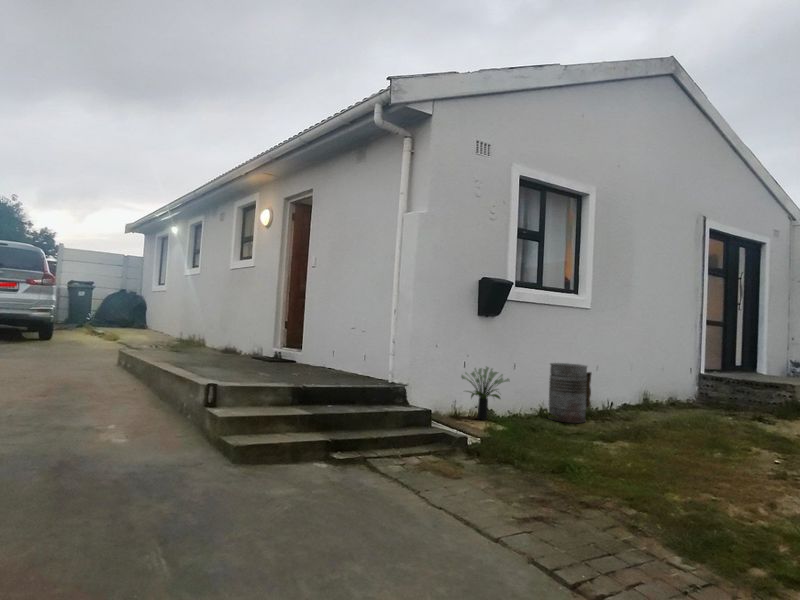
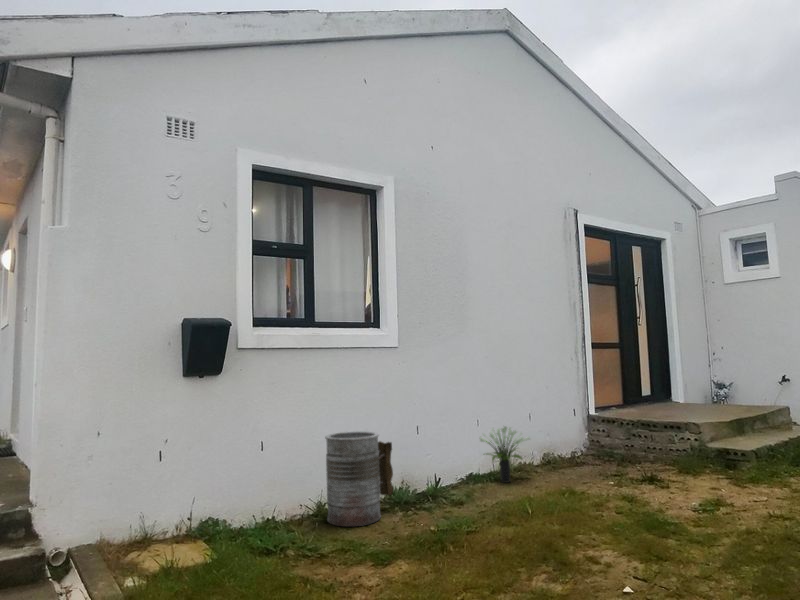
potted plant: present [461,366,509,420] -> present [480,427,530,483]

